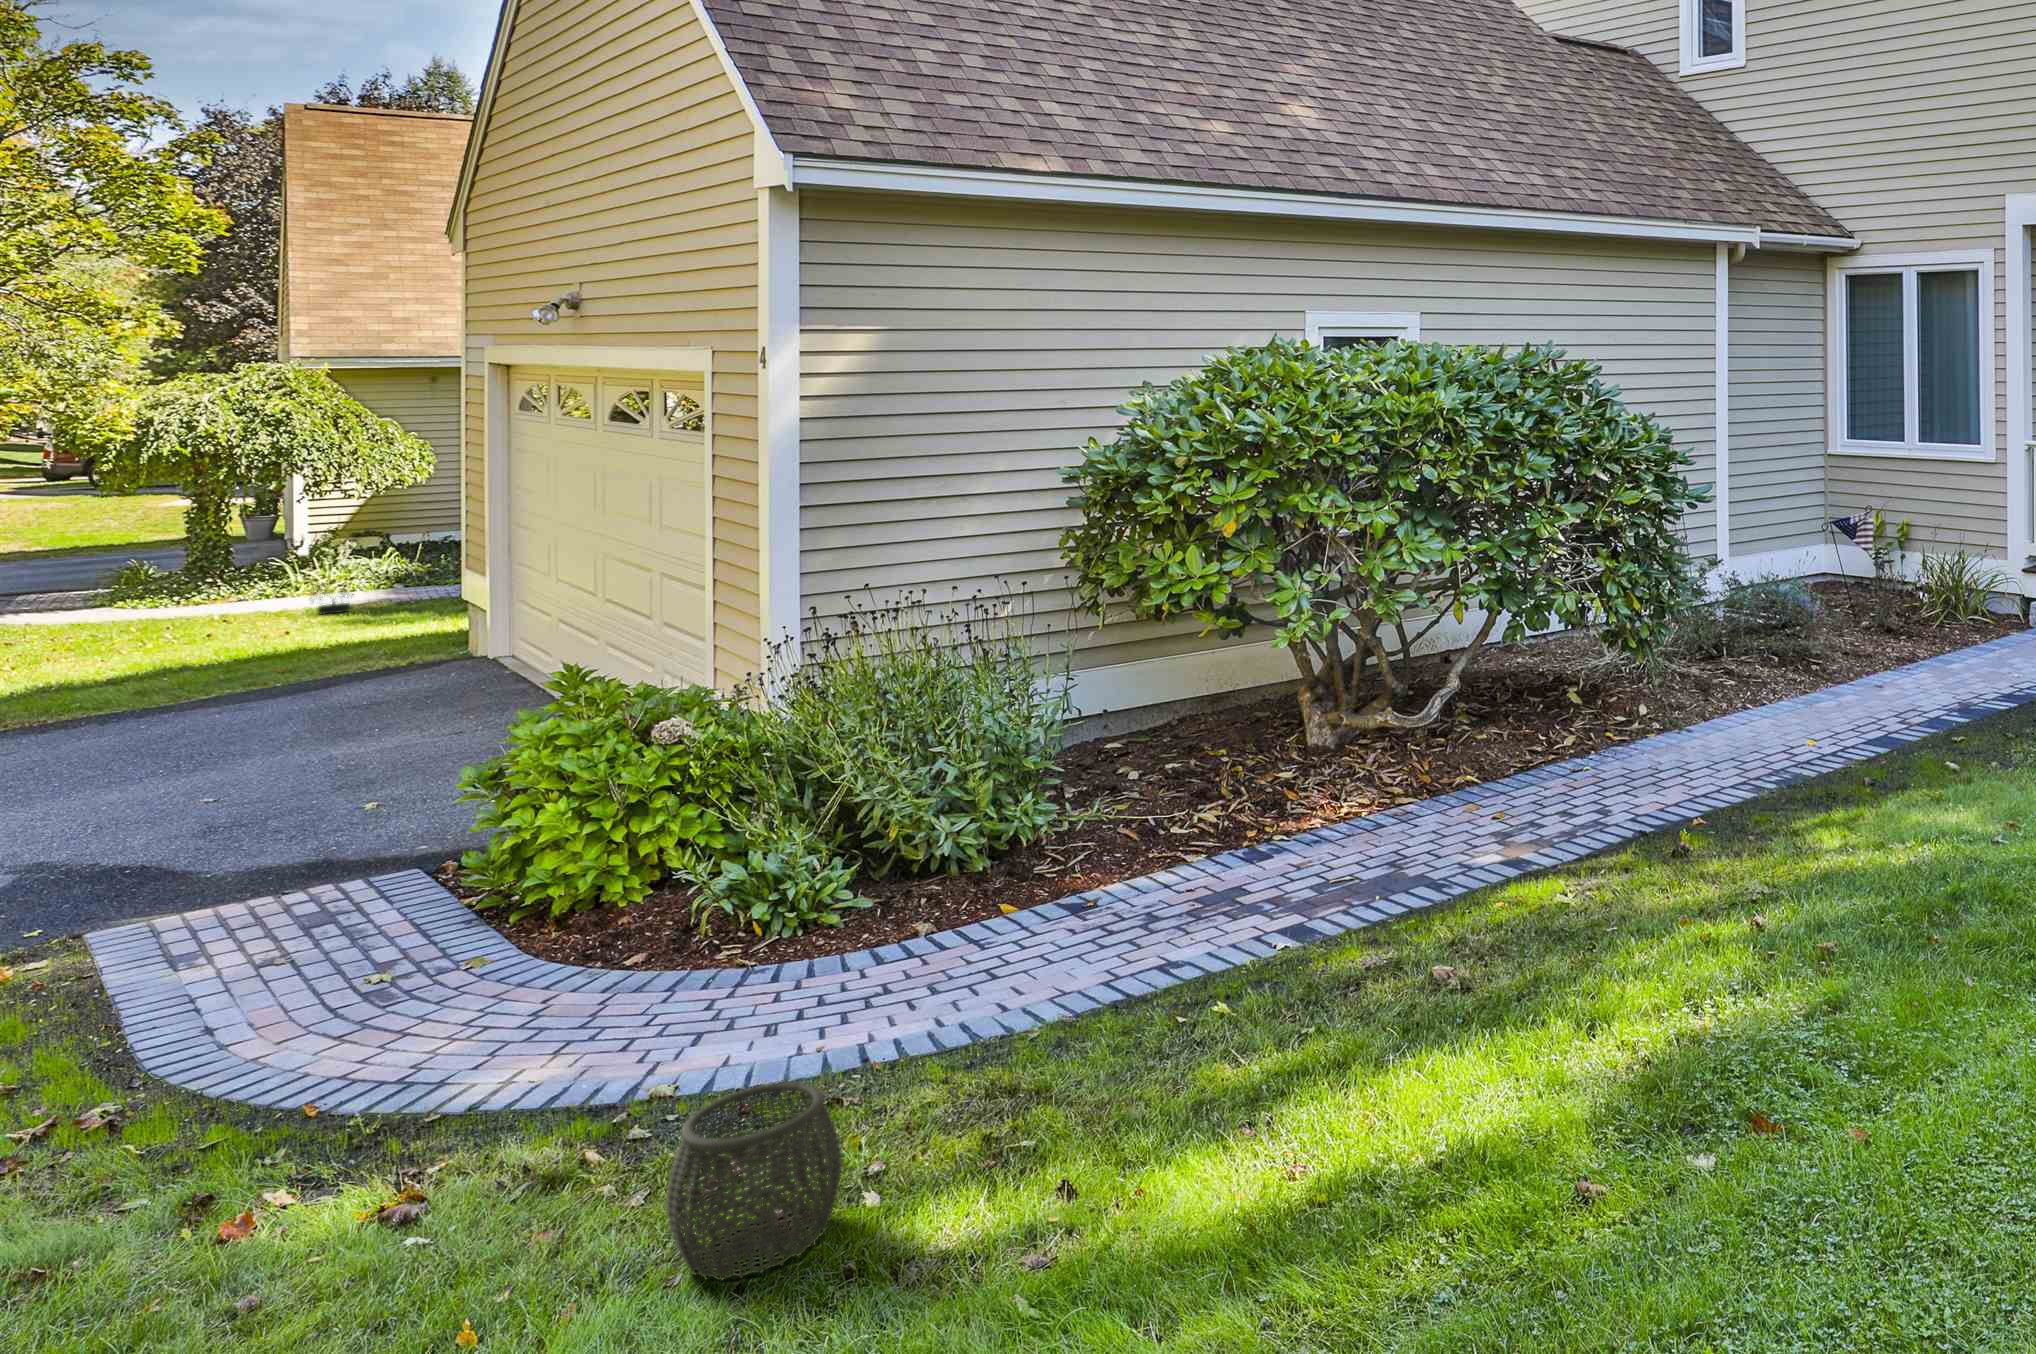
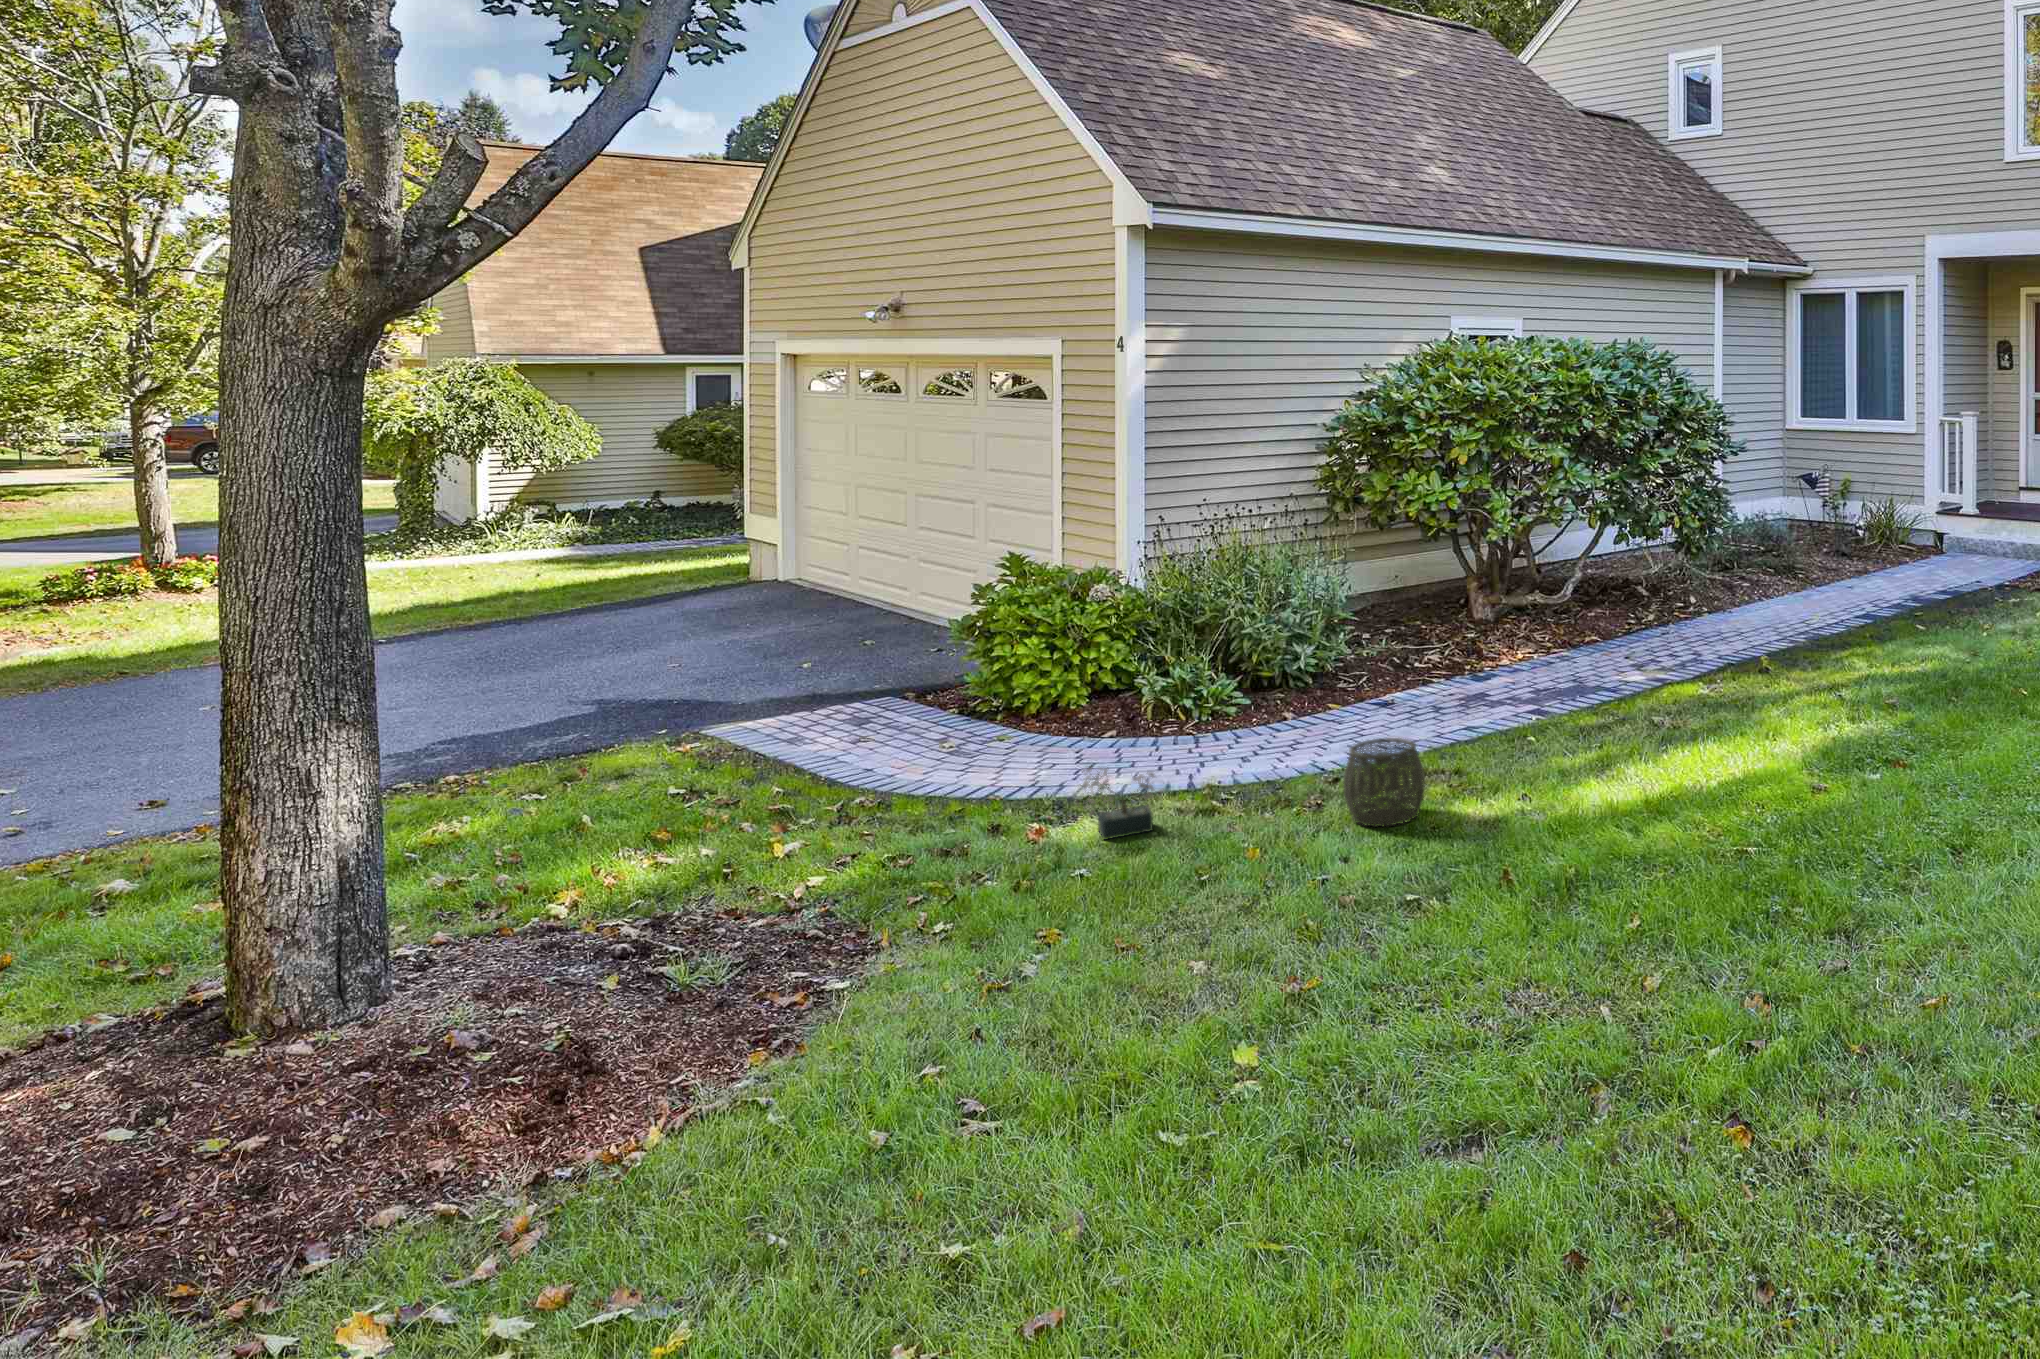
decorative plant: present [311,584,353,615] -> present [1080,767,1164,839]

